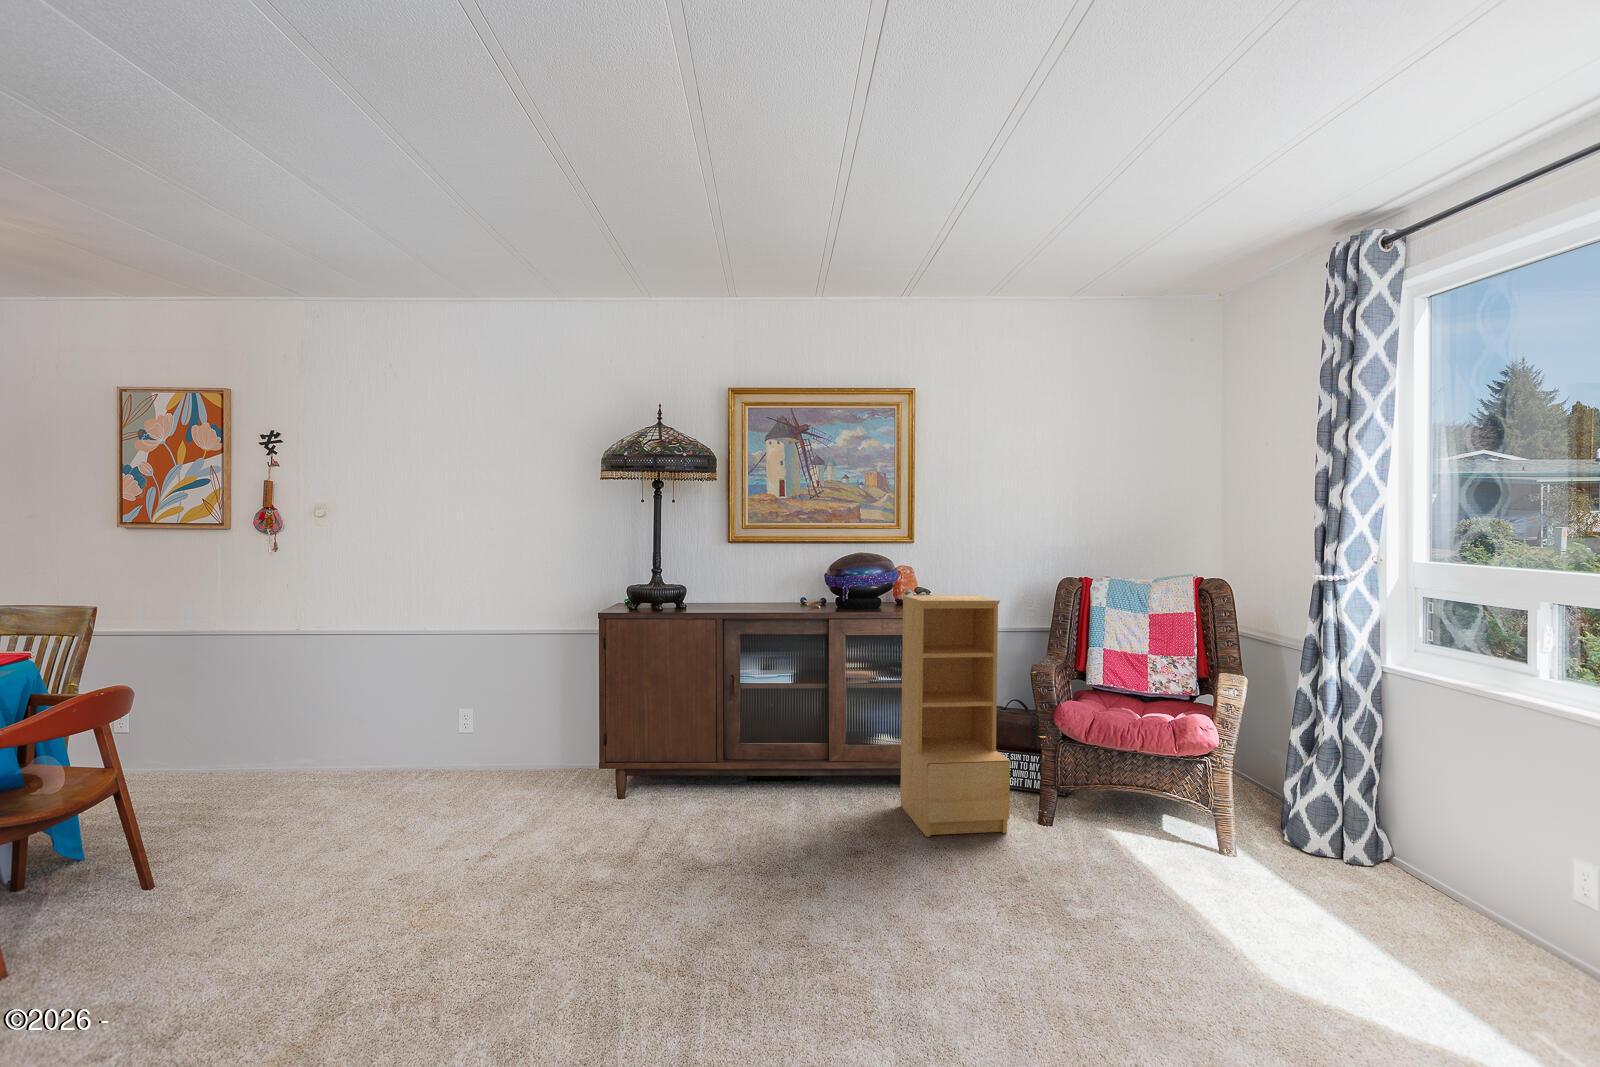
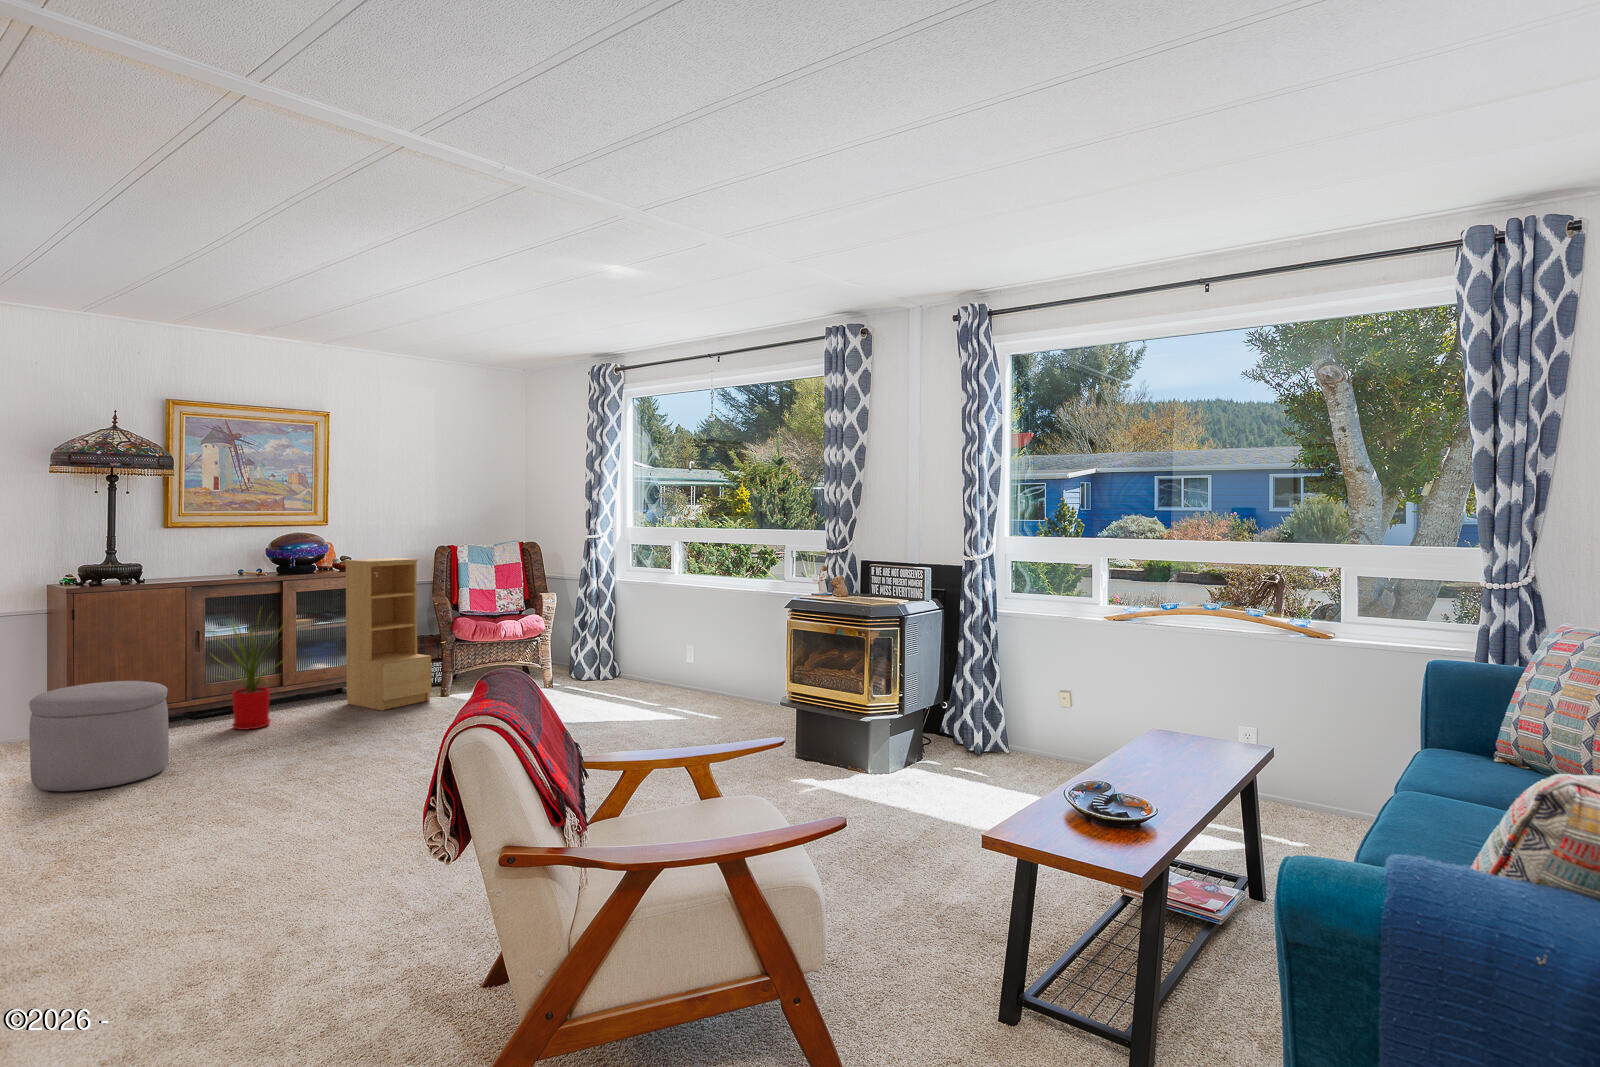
house plant: none [699,653,822,827] -> present [206,621,290,730]
ottoman: none [447,741,599,902] -> present [29,681,169,791]

